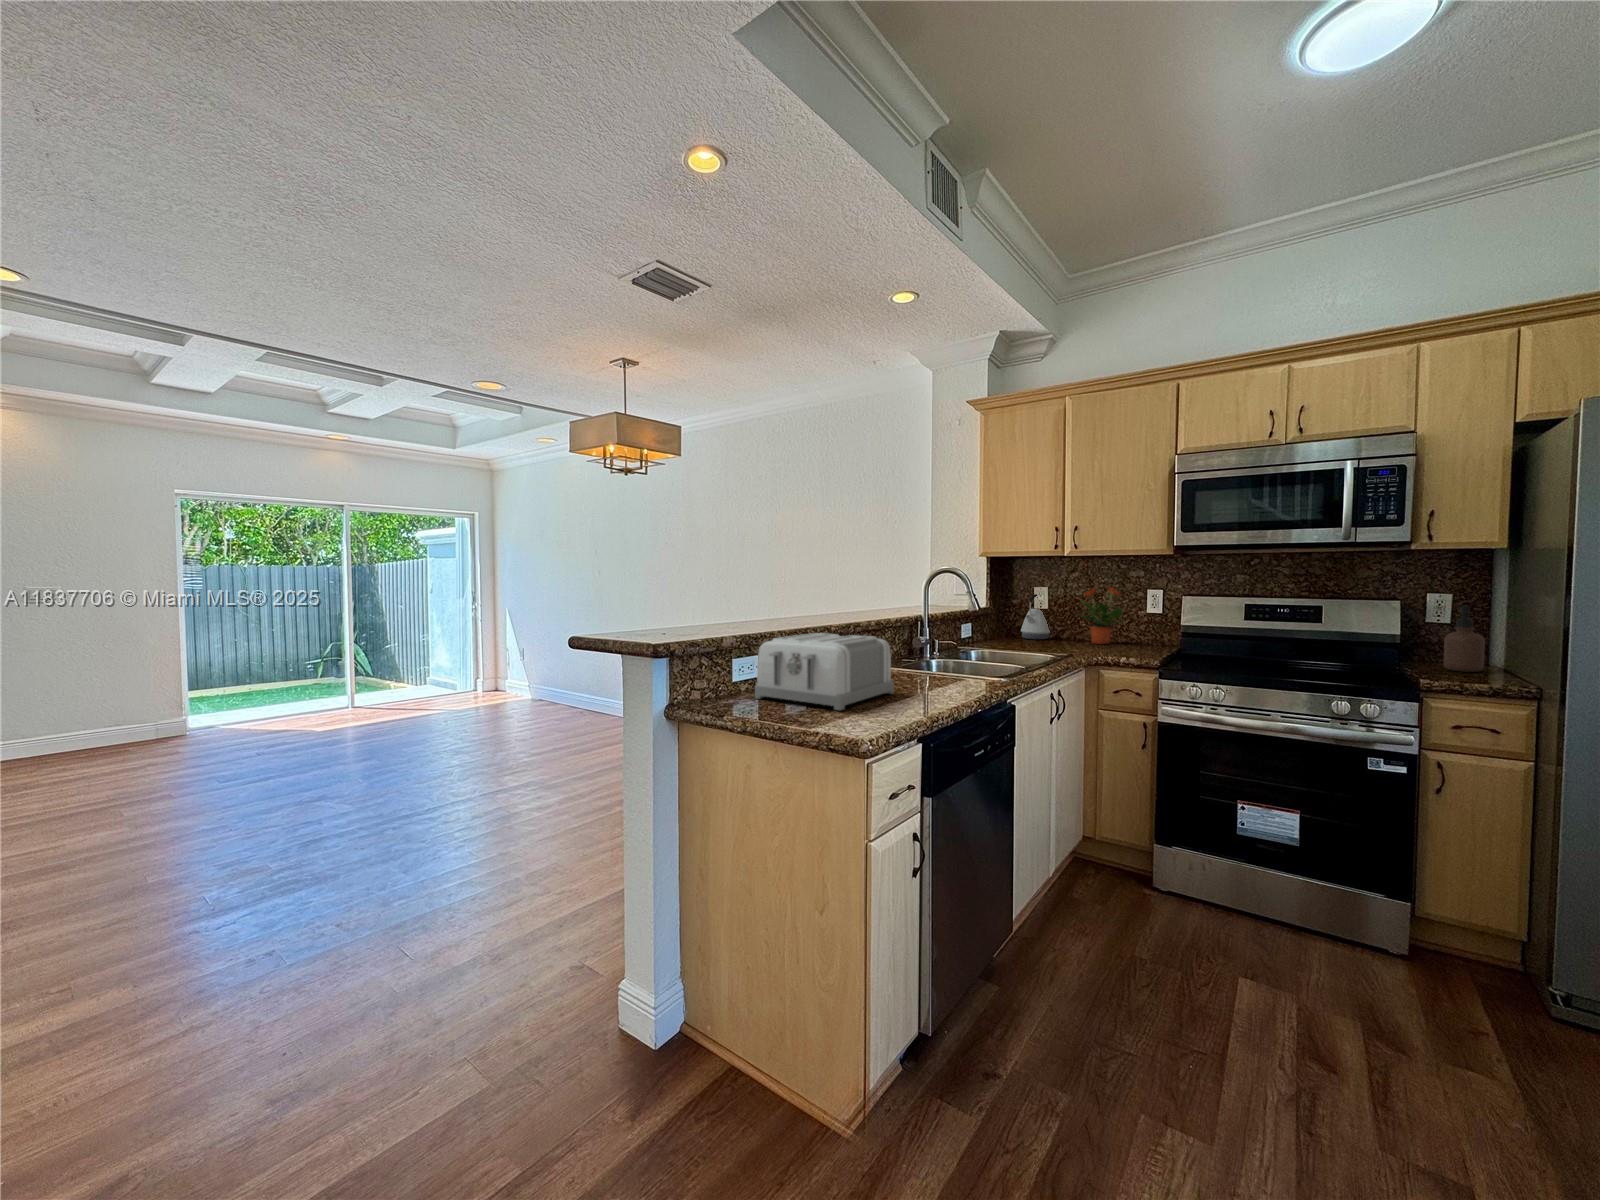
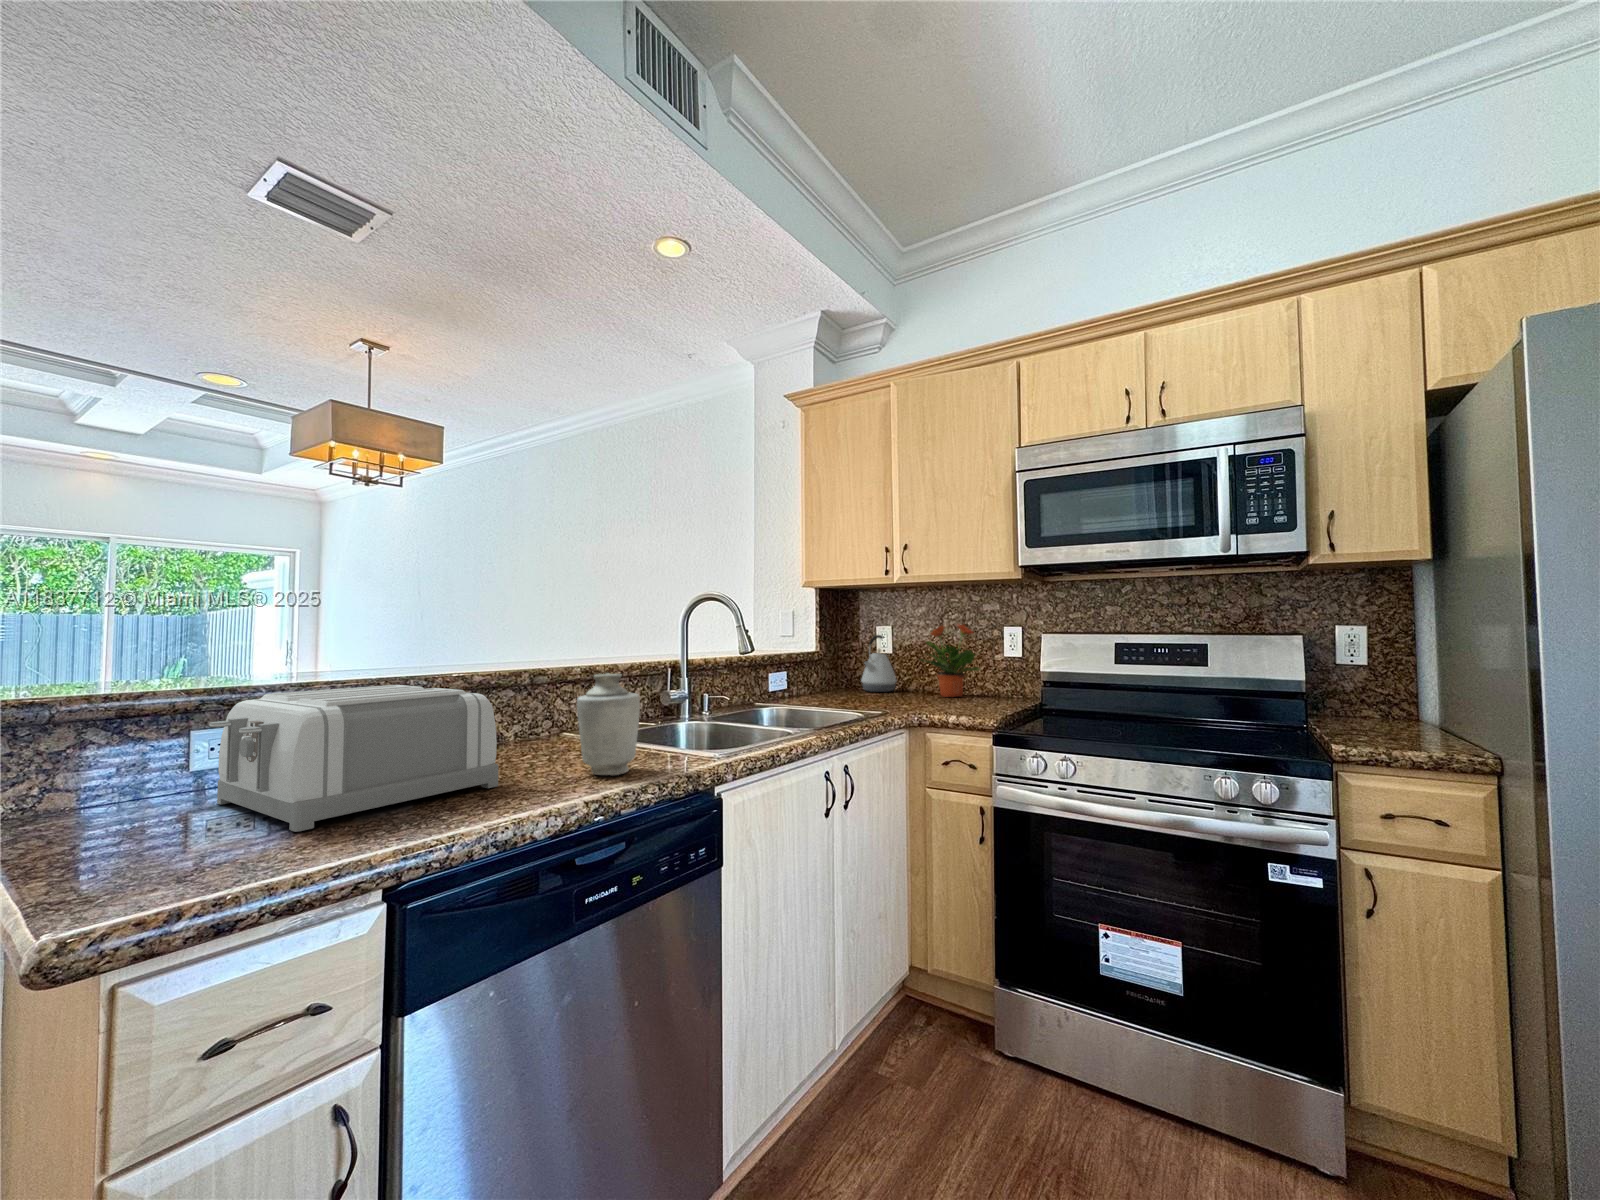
soap dispenser: present [1444,606,1485,672] -> none [1360,640,1414,731]
vase: none [926,627,964,689] -> present [577,673,640,775]

